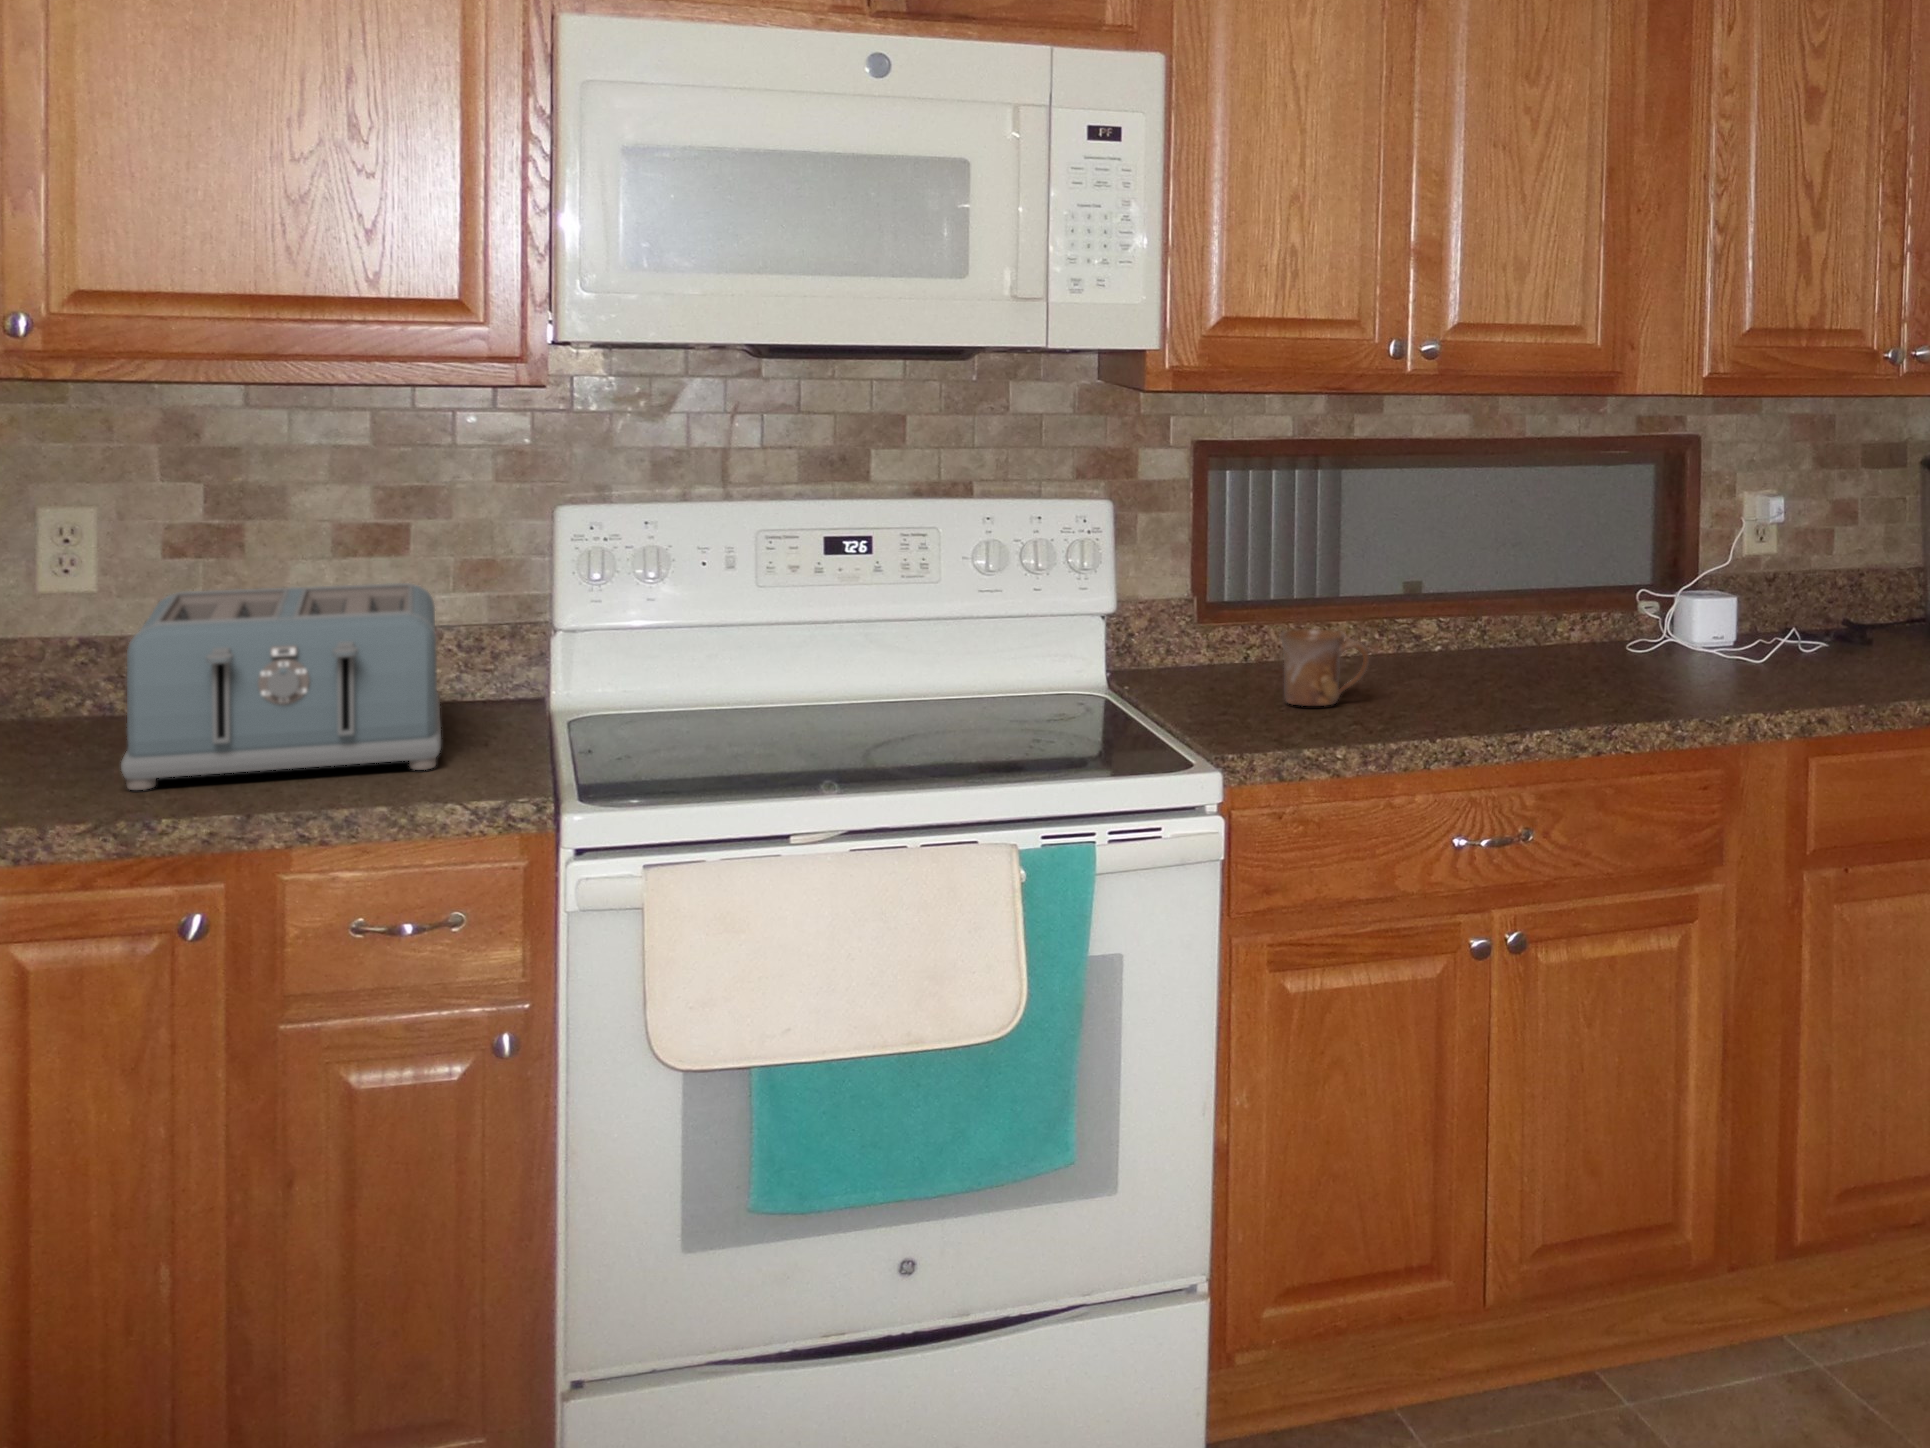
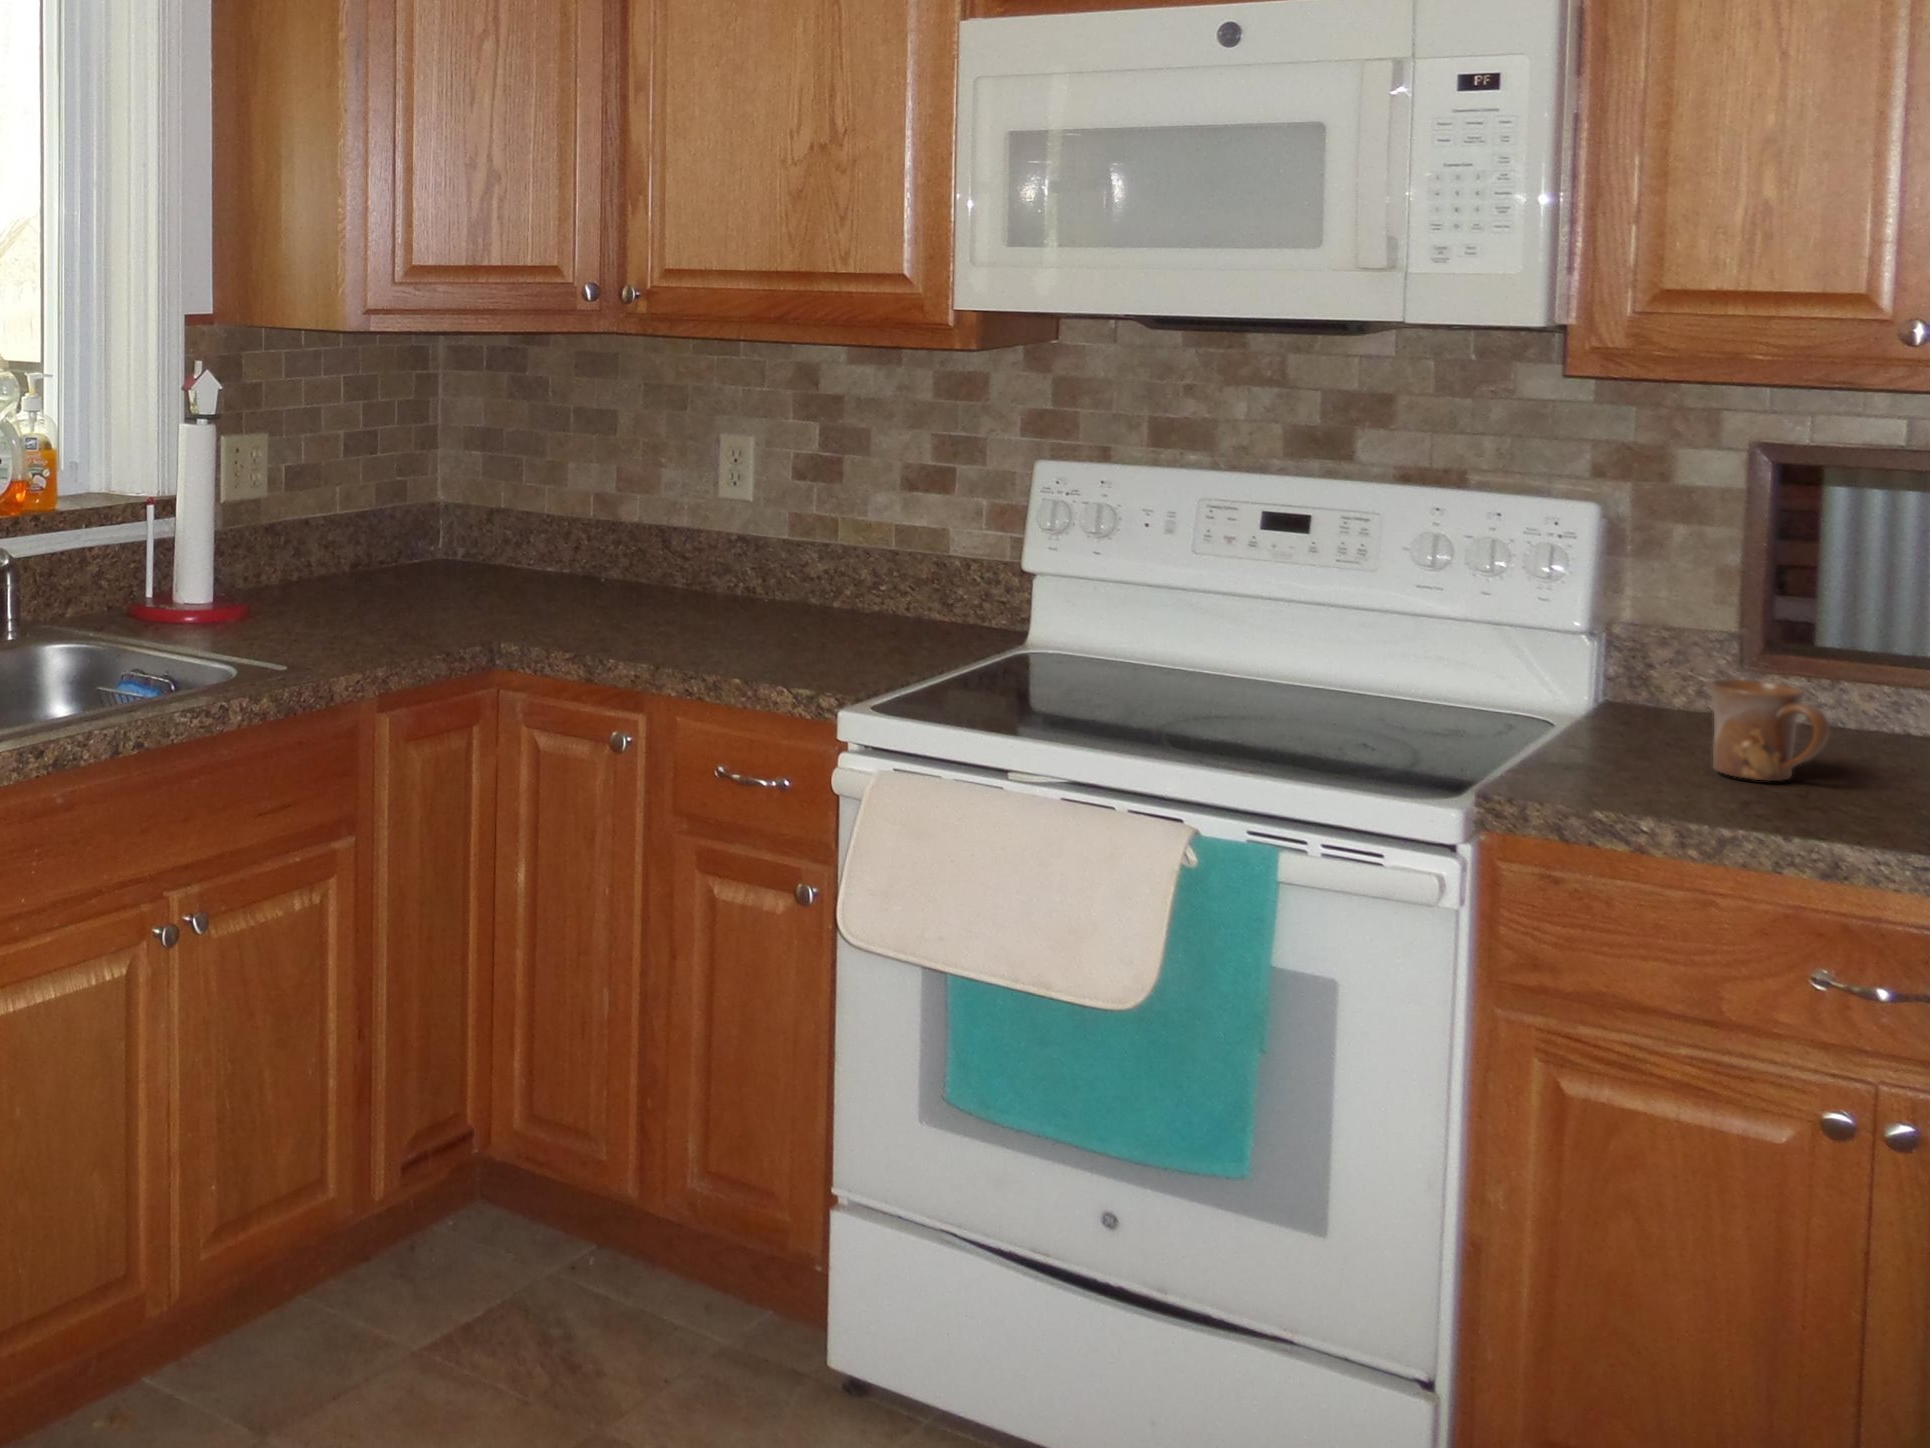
toaster: present [121,583,441,790] -> none [645,505,939,664]

